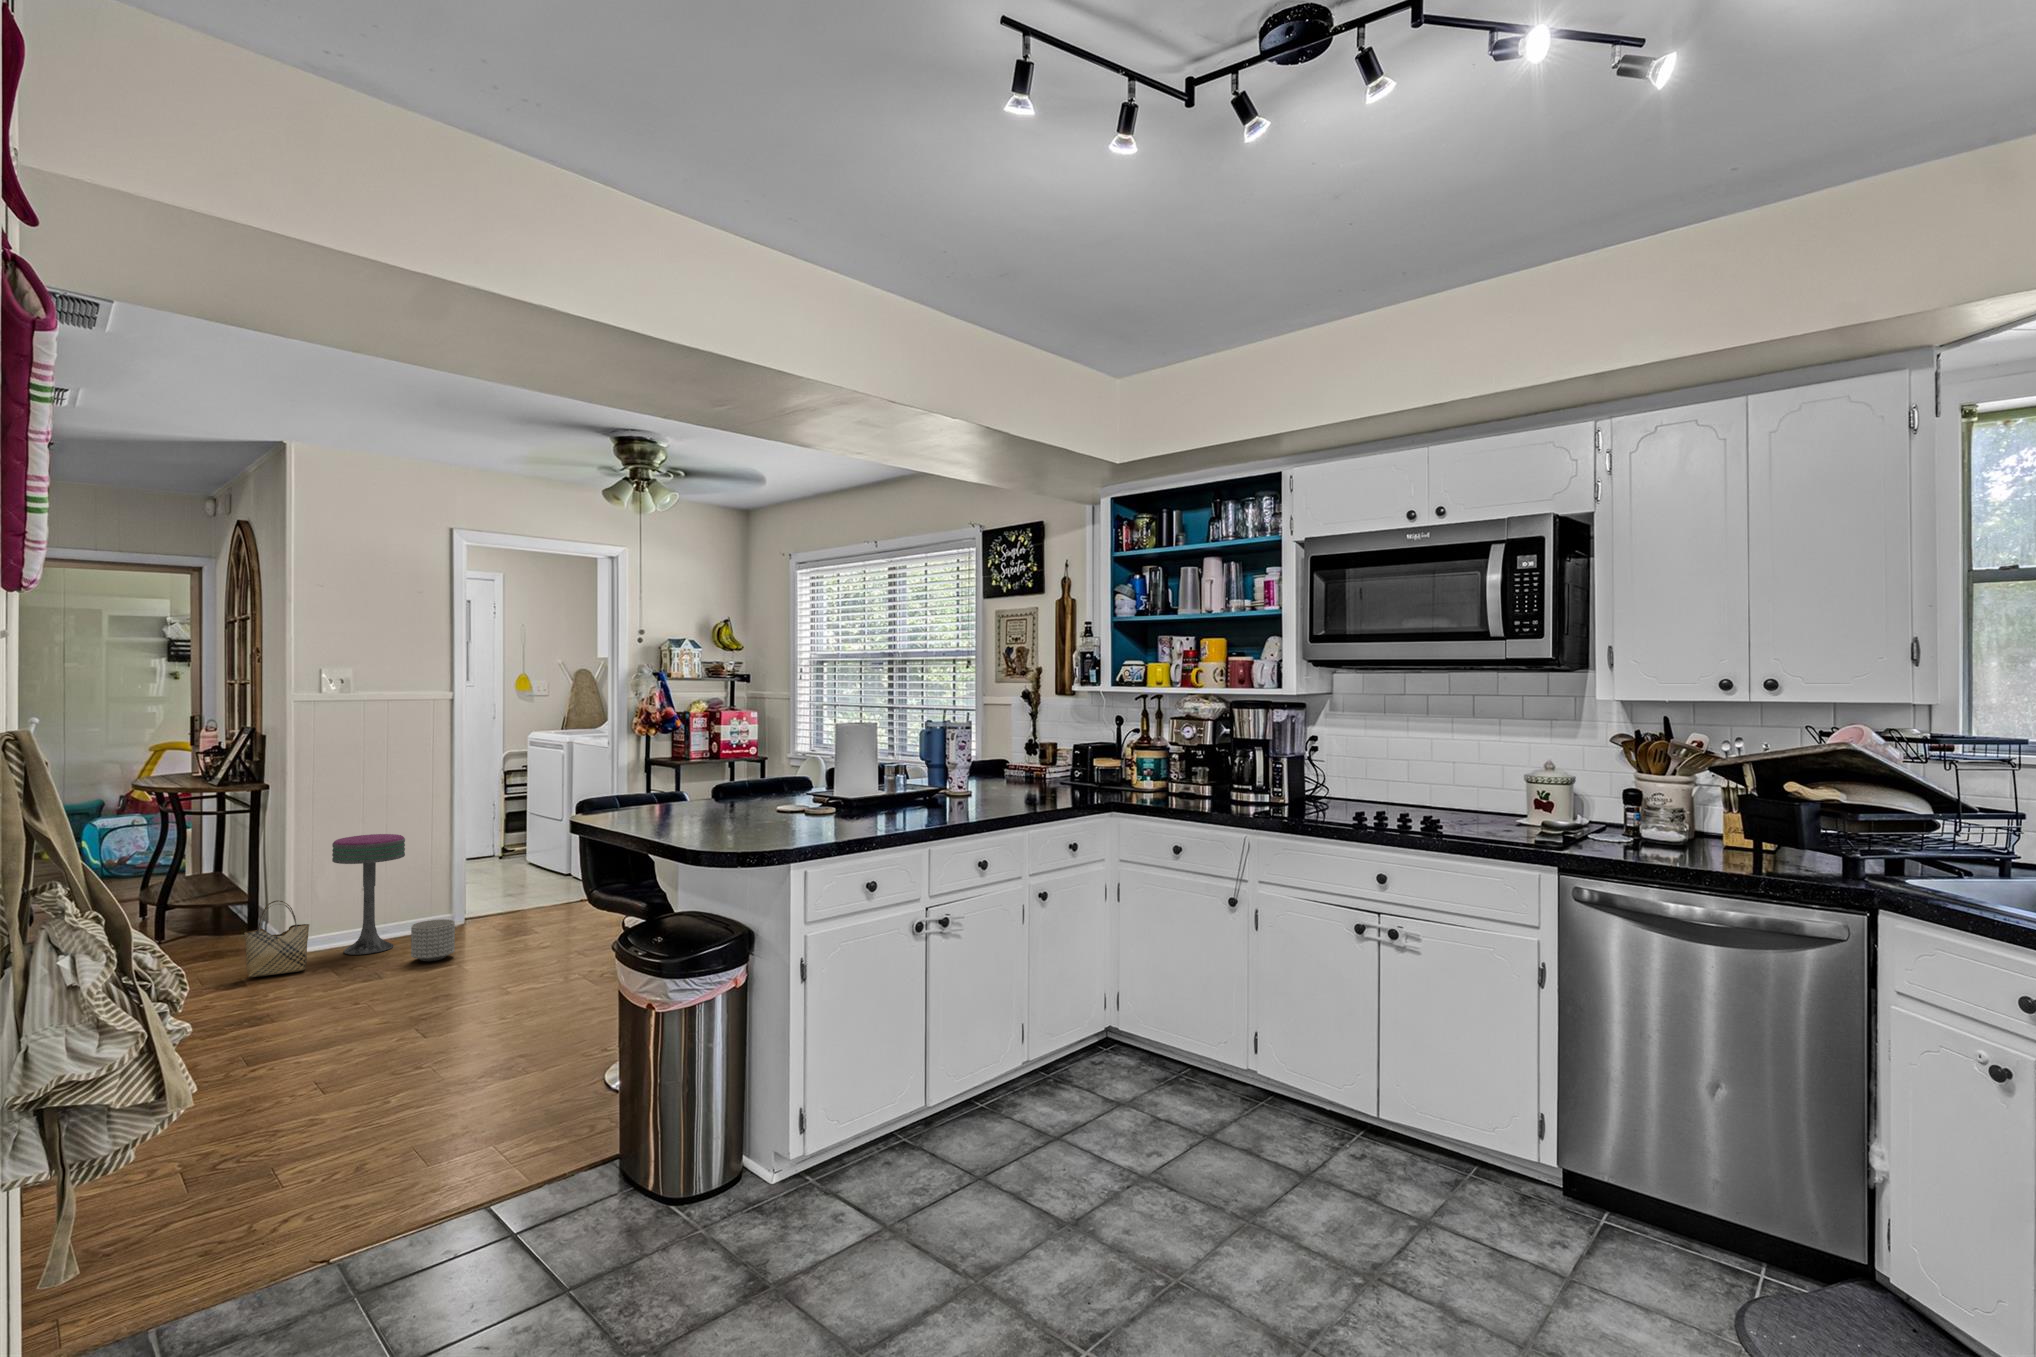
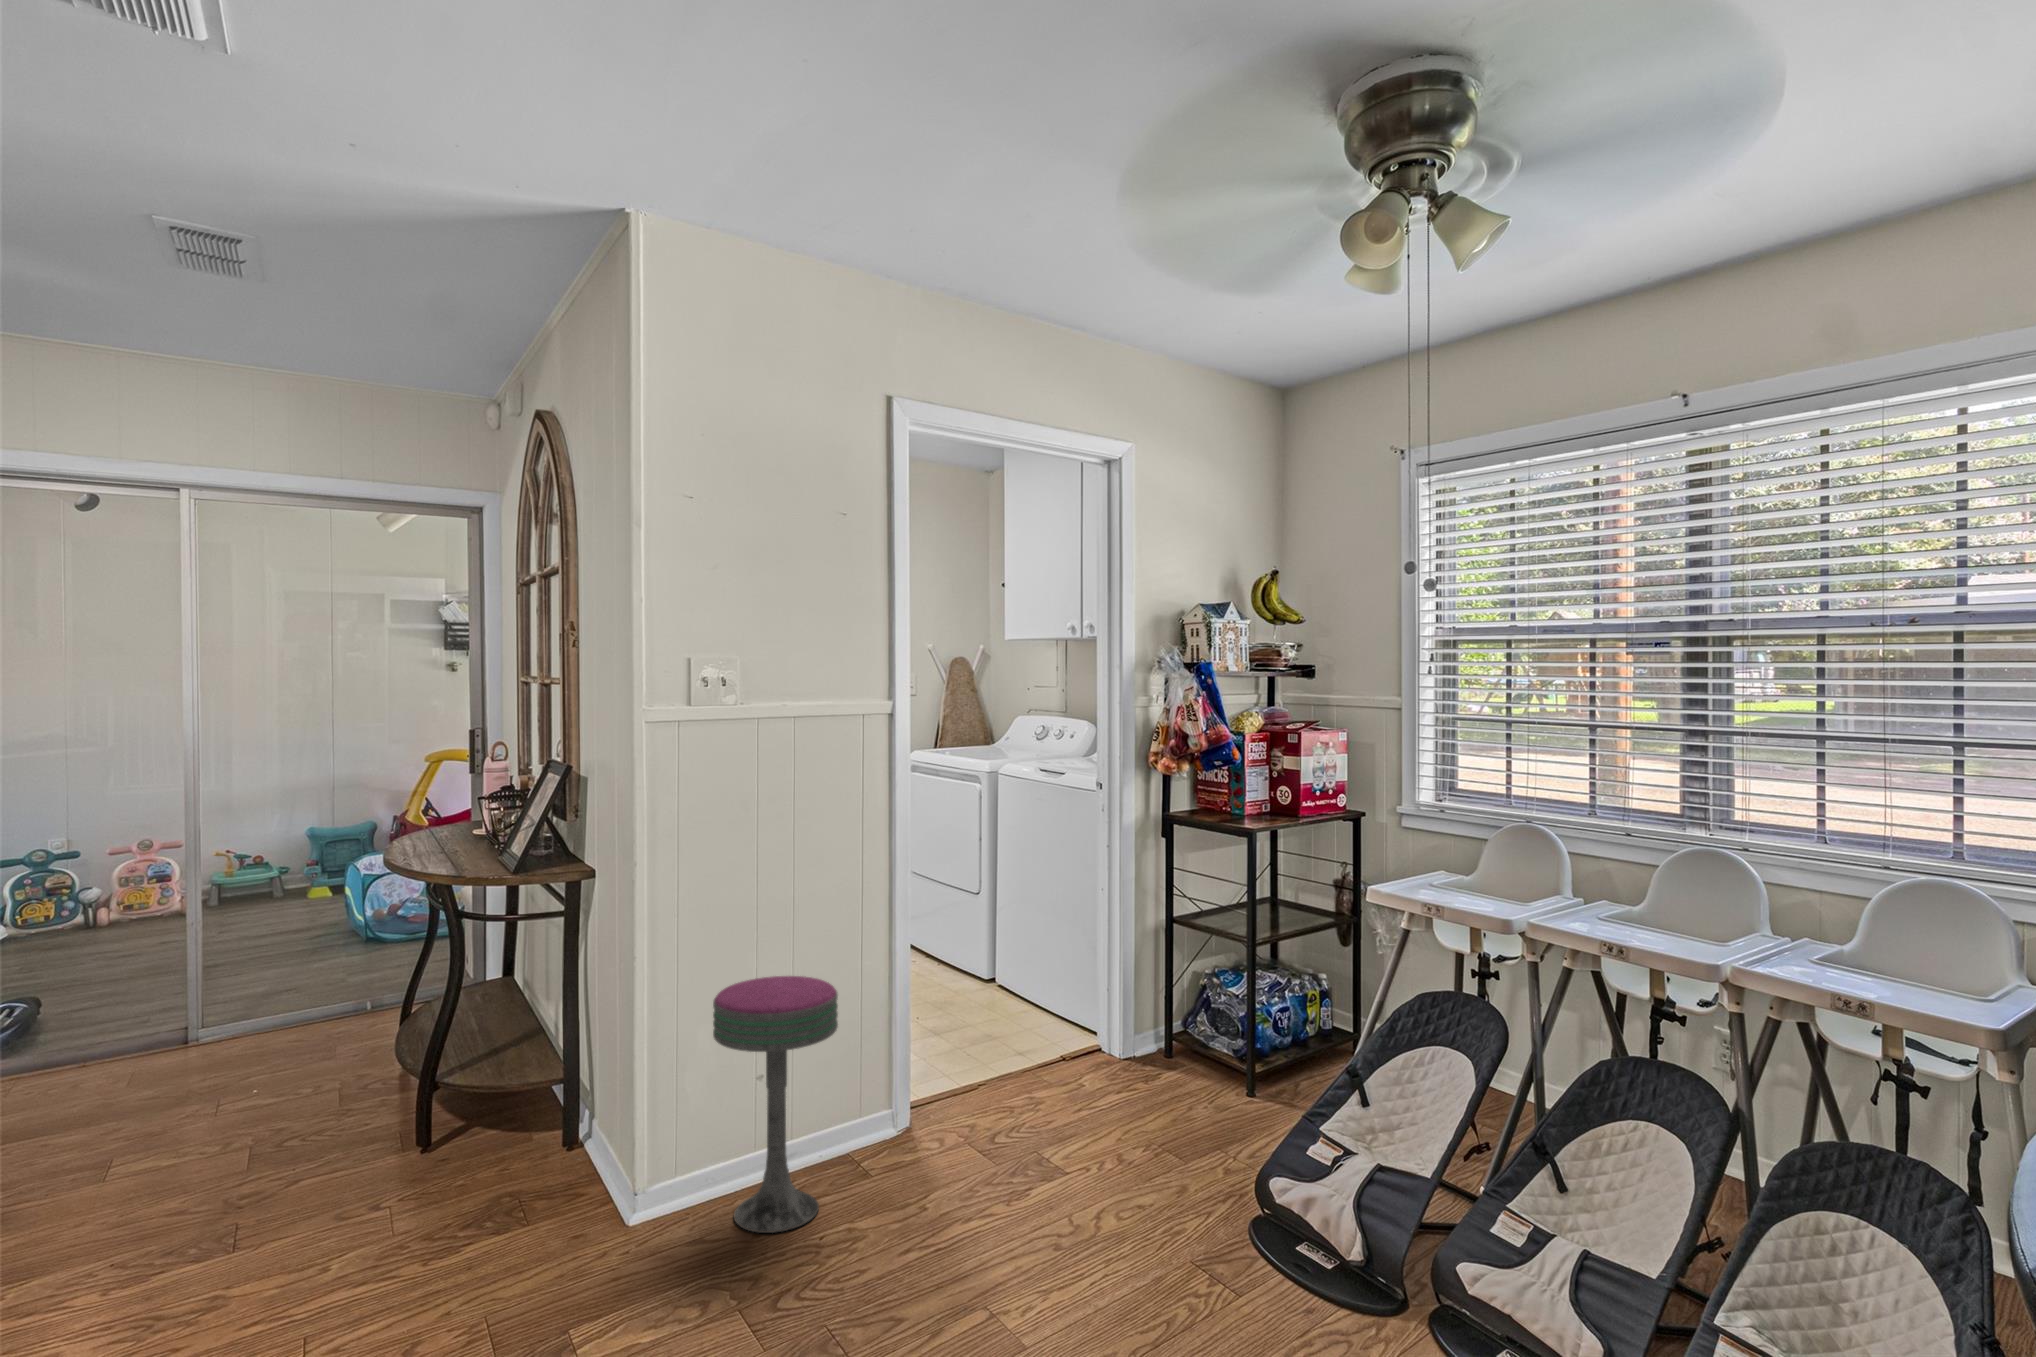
woven basket: present [244,901,309,977] -> none [567,1135,685,1315]
planter: present [411,919,455,961] -> none [876,1177,956,1281]

